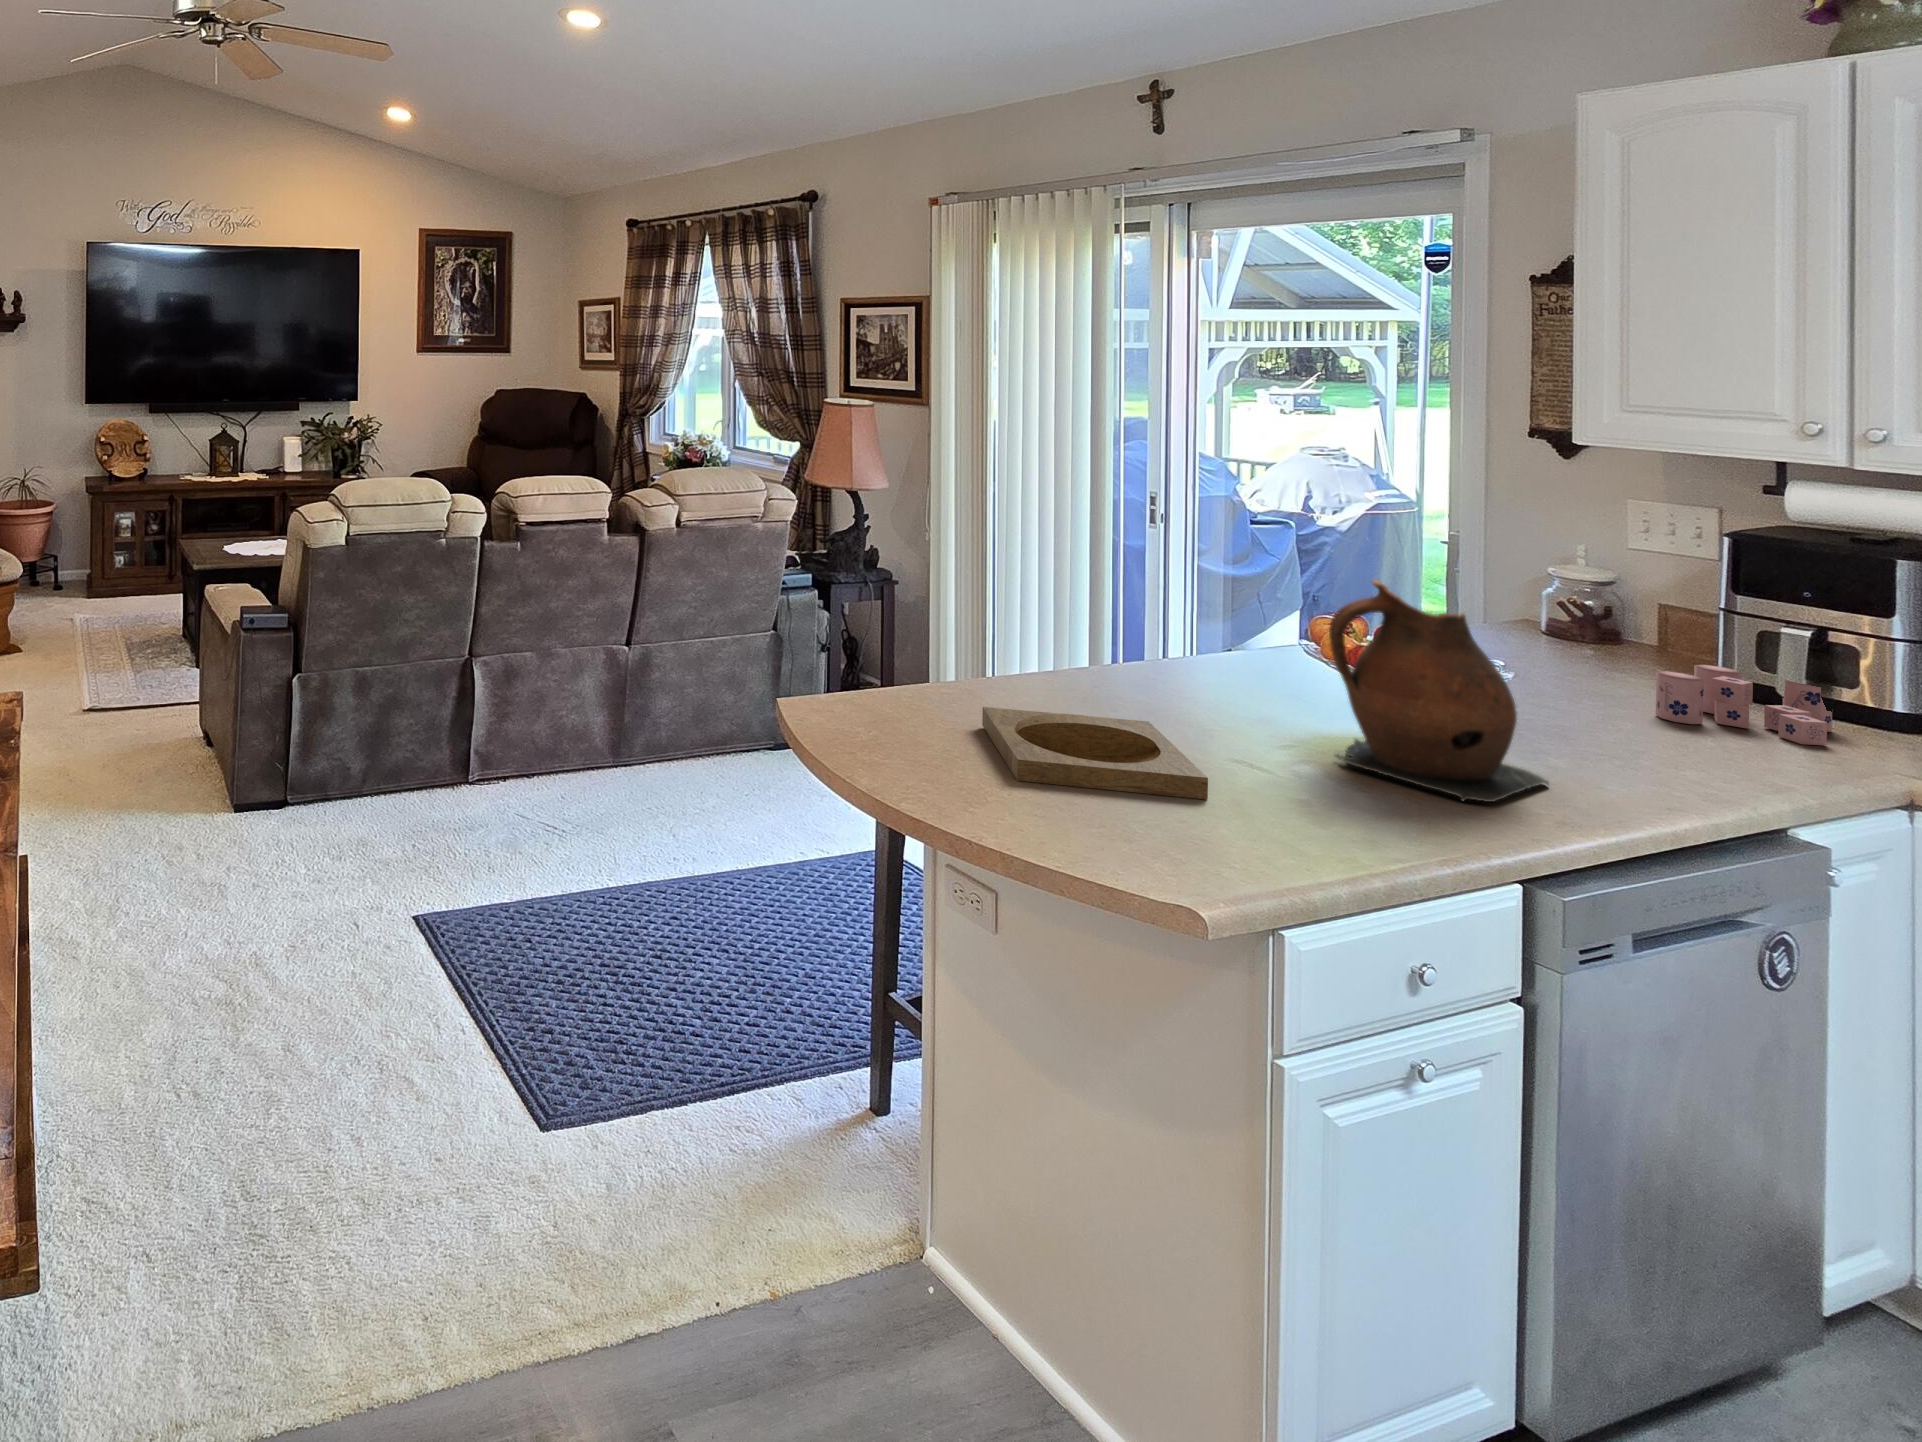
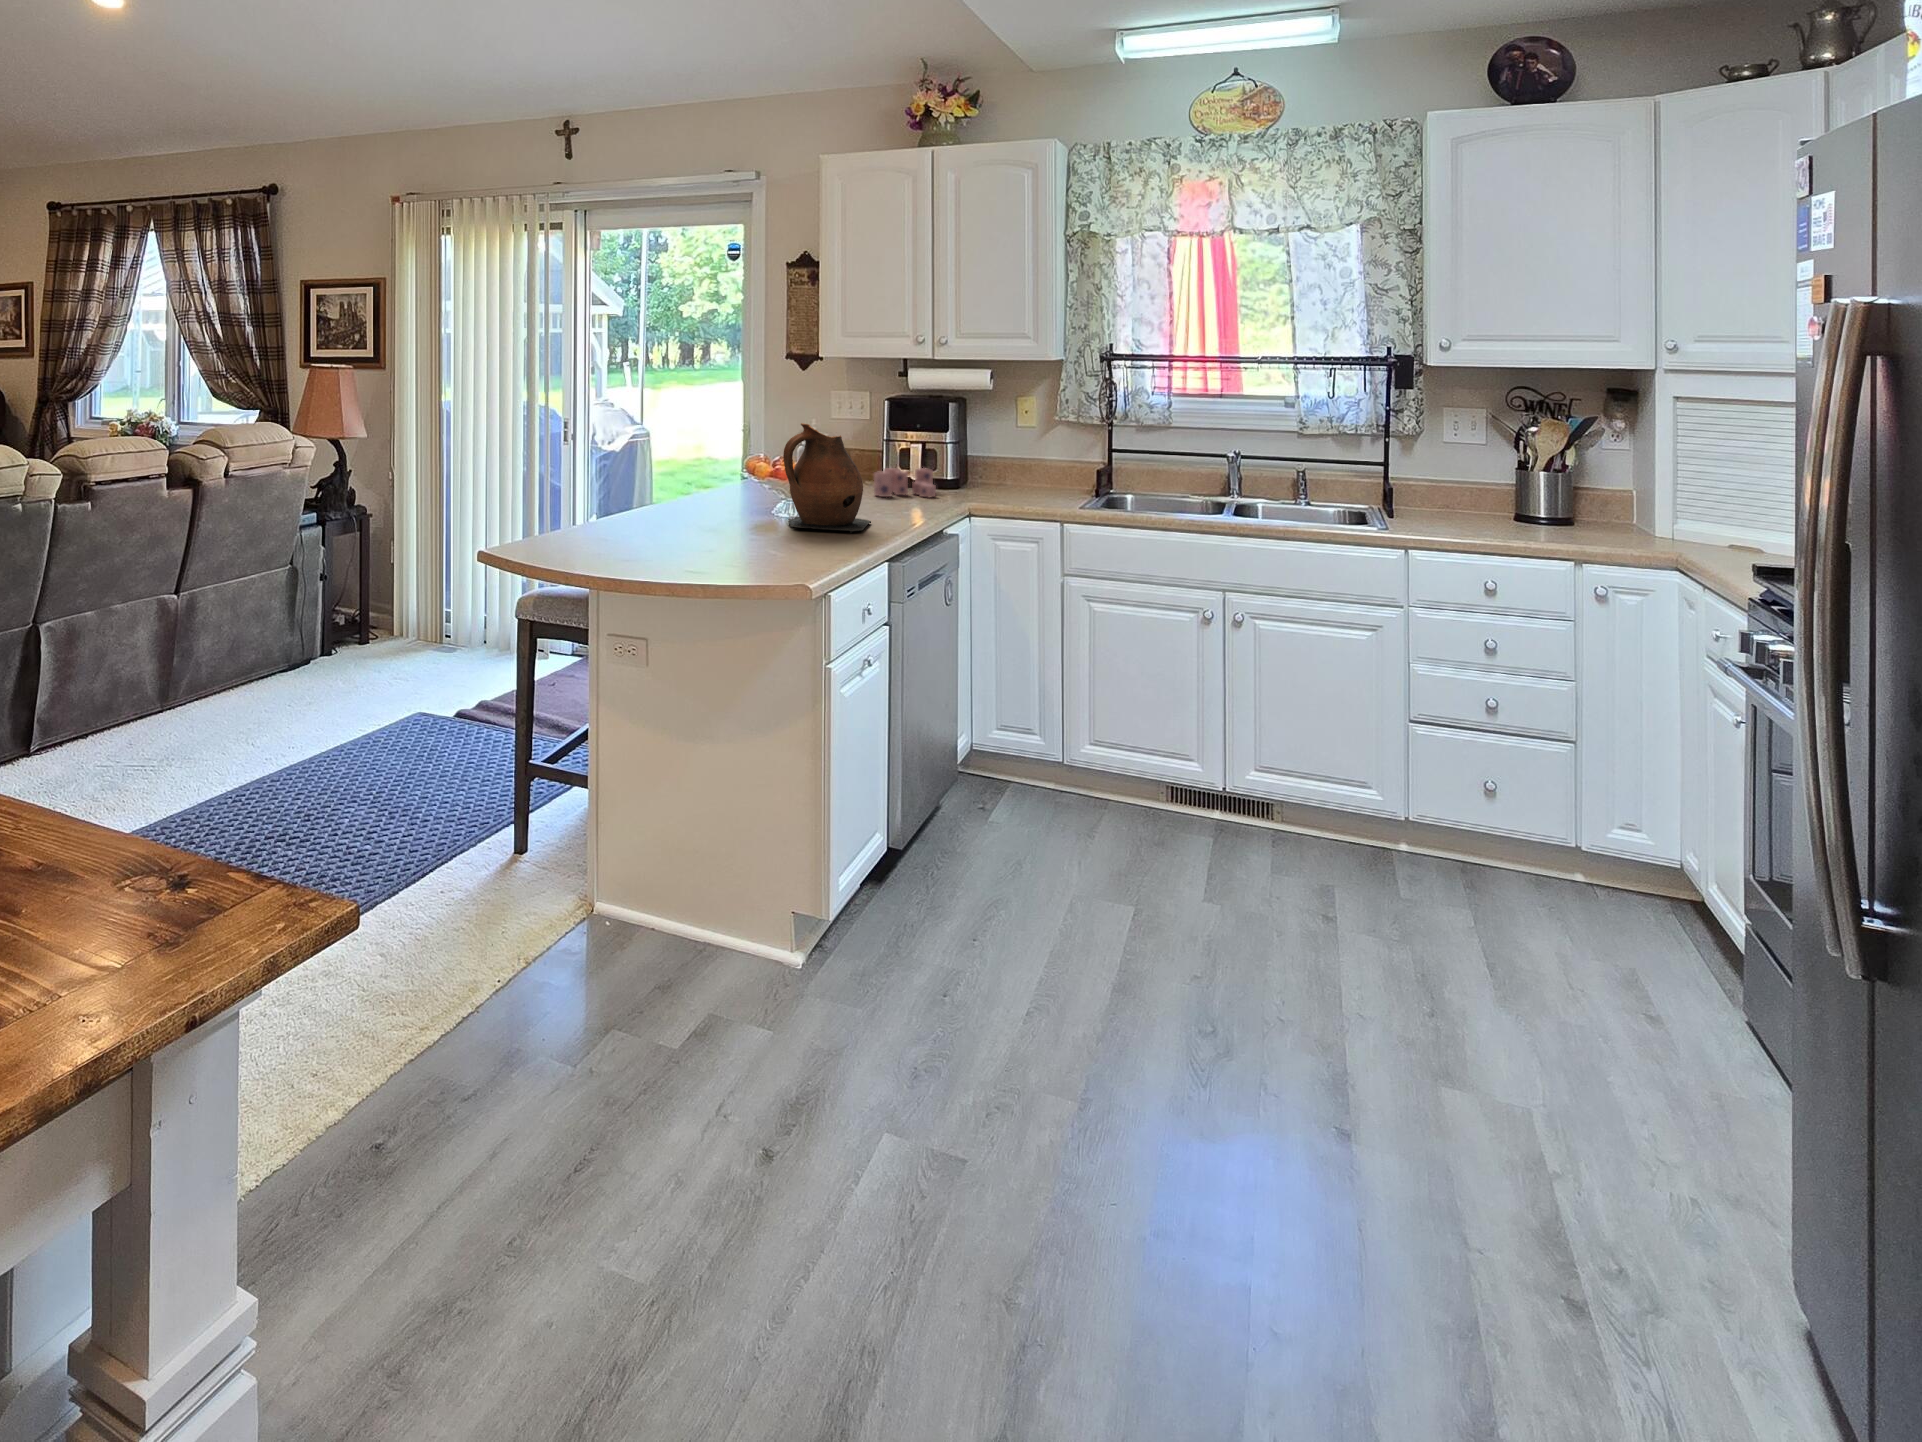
tray: present [982,707,1208,800] -> none [623,522,762,558]

